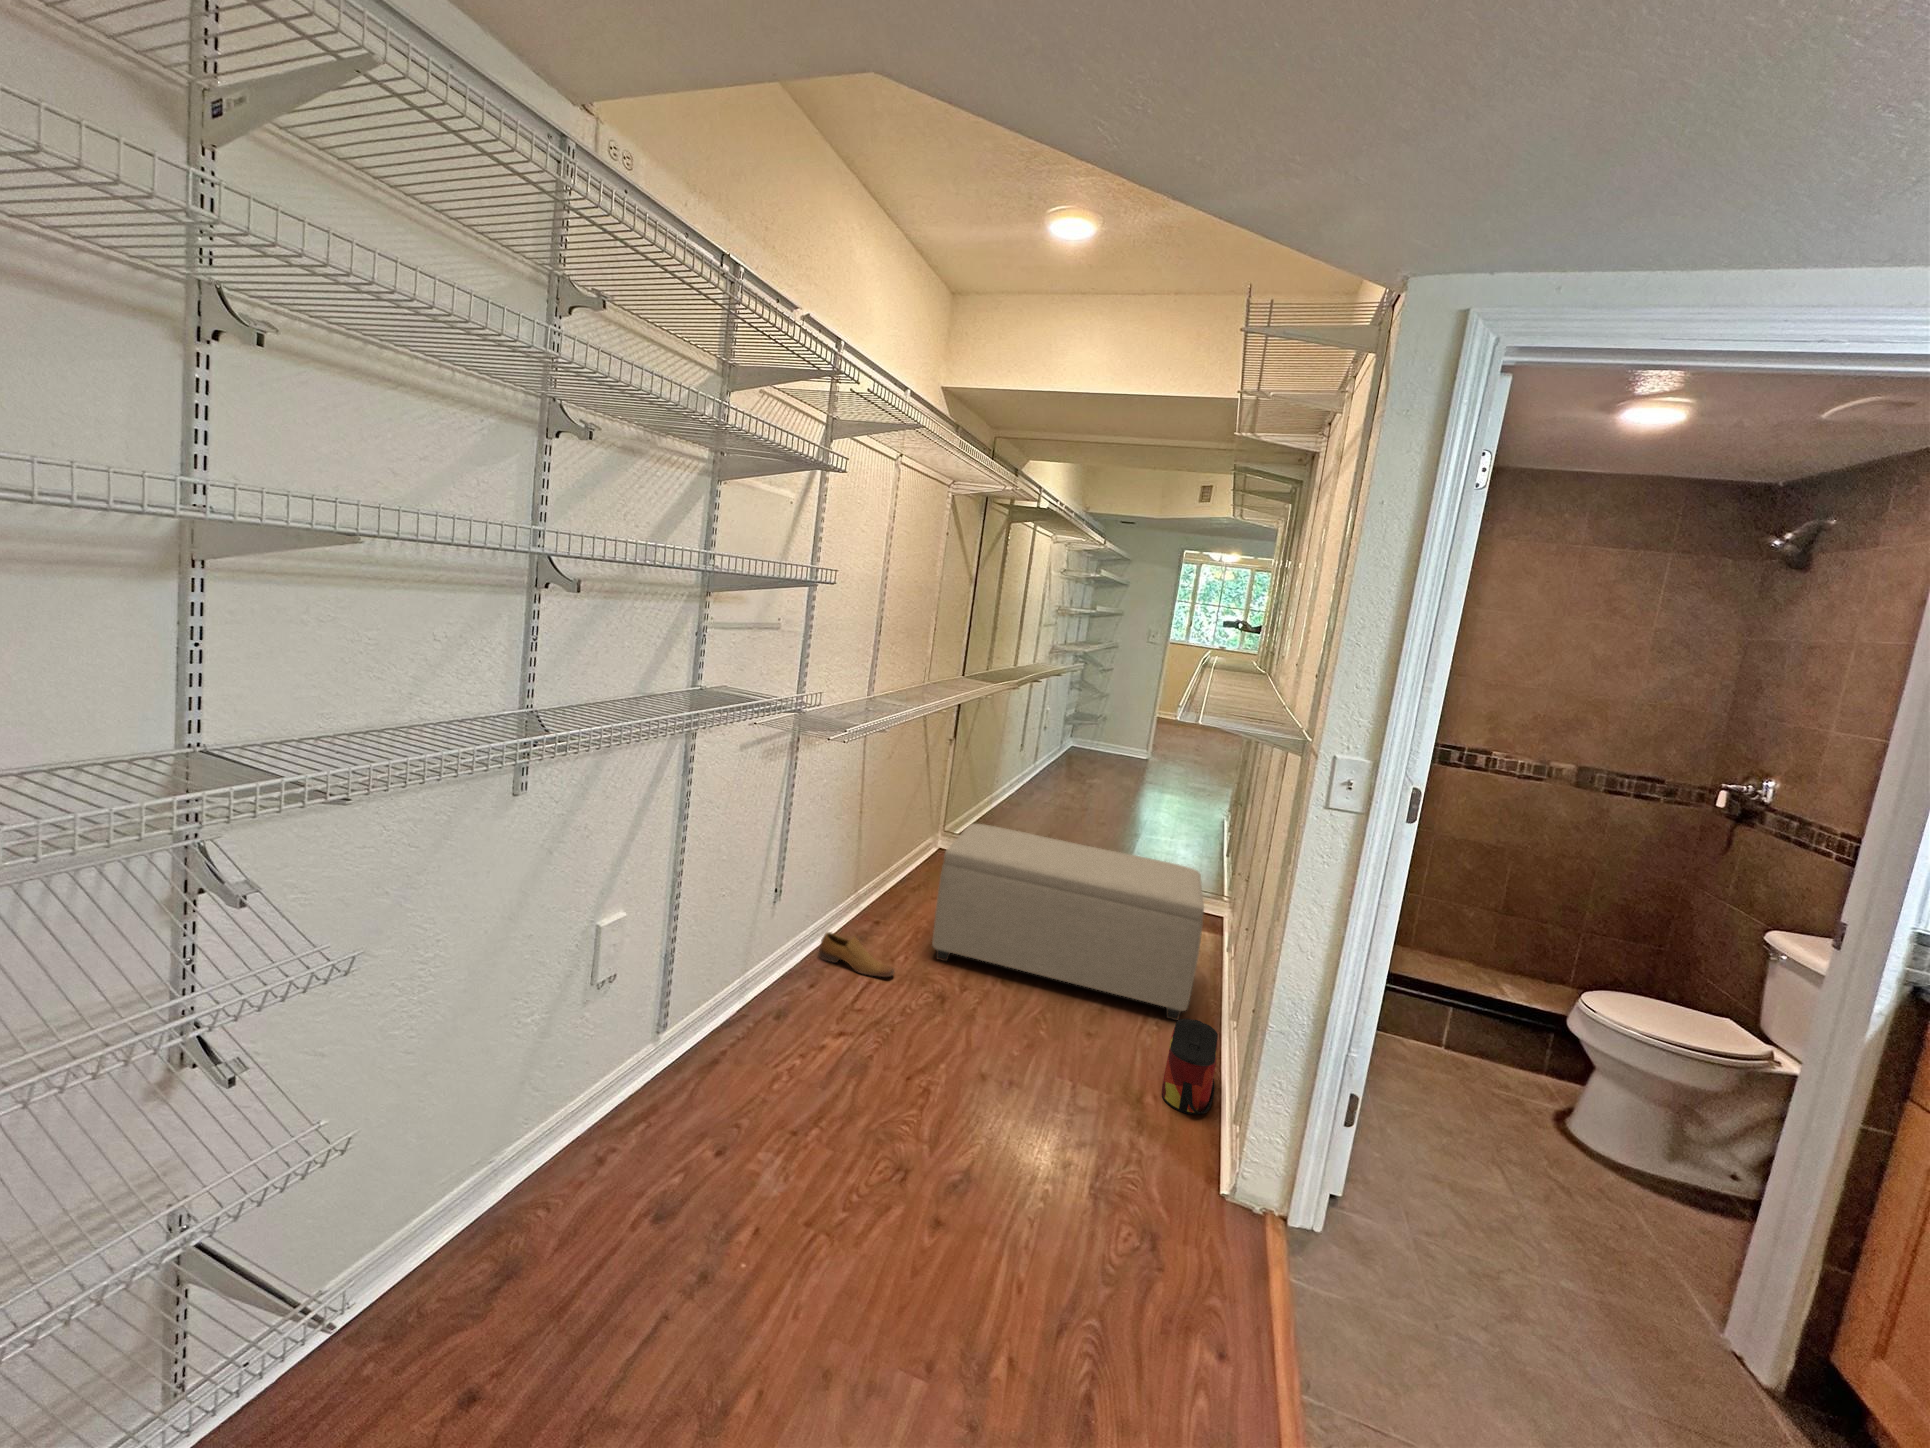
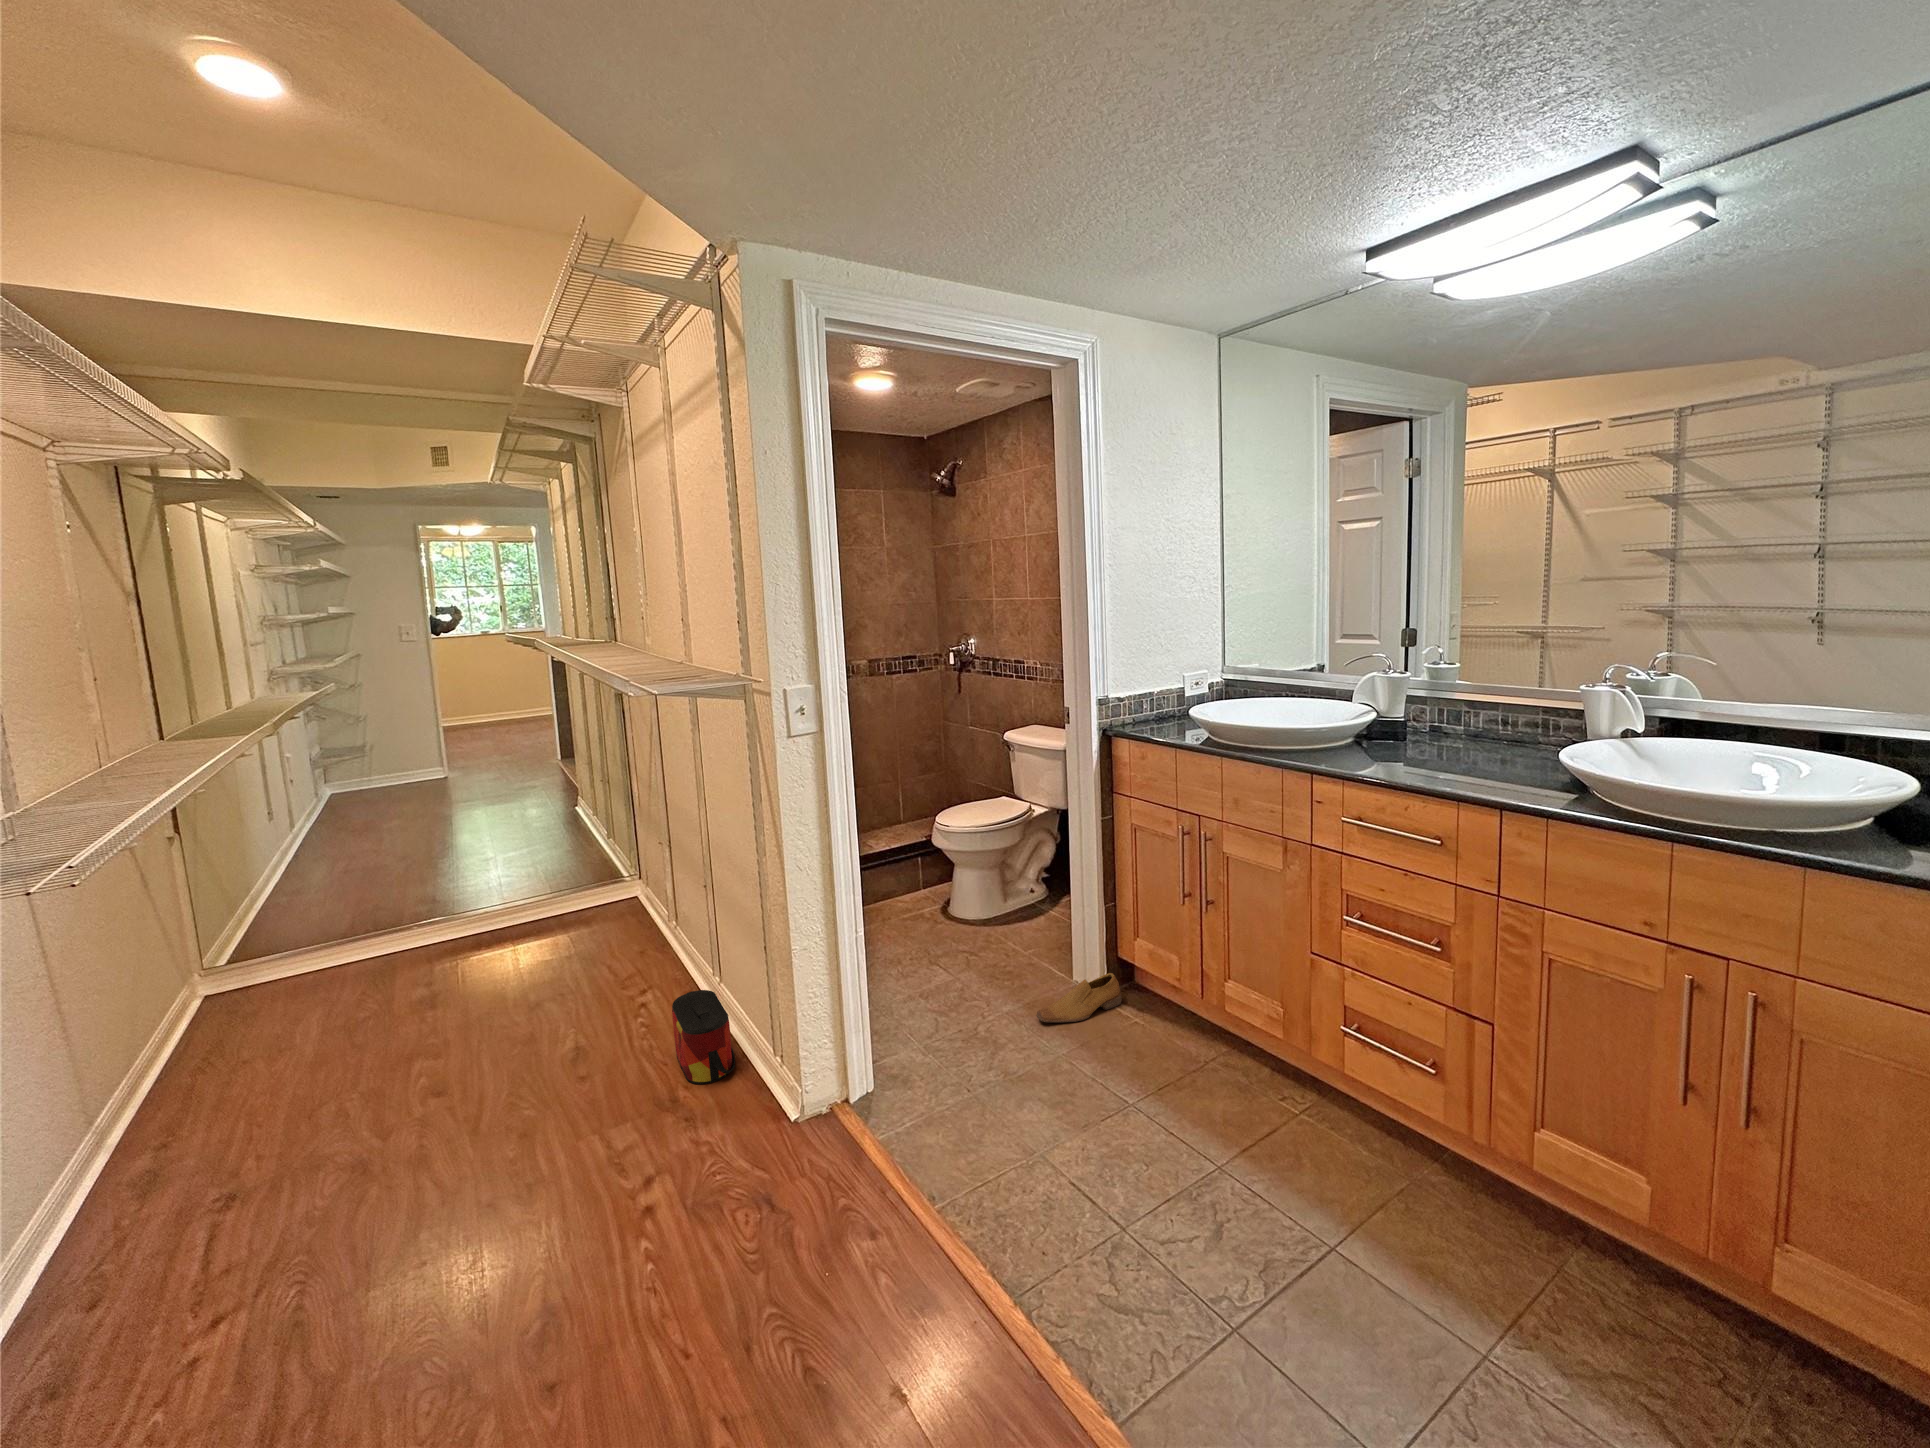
ottoman: present [932,824,1204,1020] -> none [279,855,662,1123]
shoe: present [818,932,895,977] -> present [1036,973,1122,1022]

